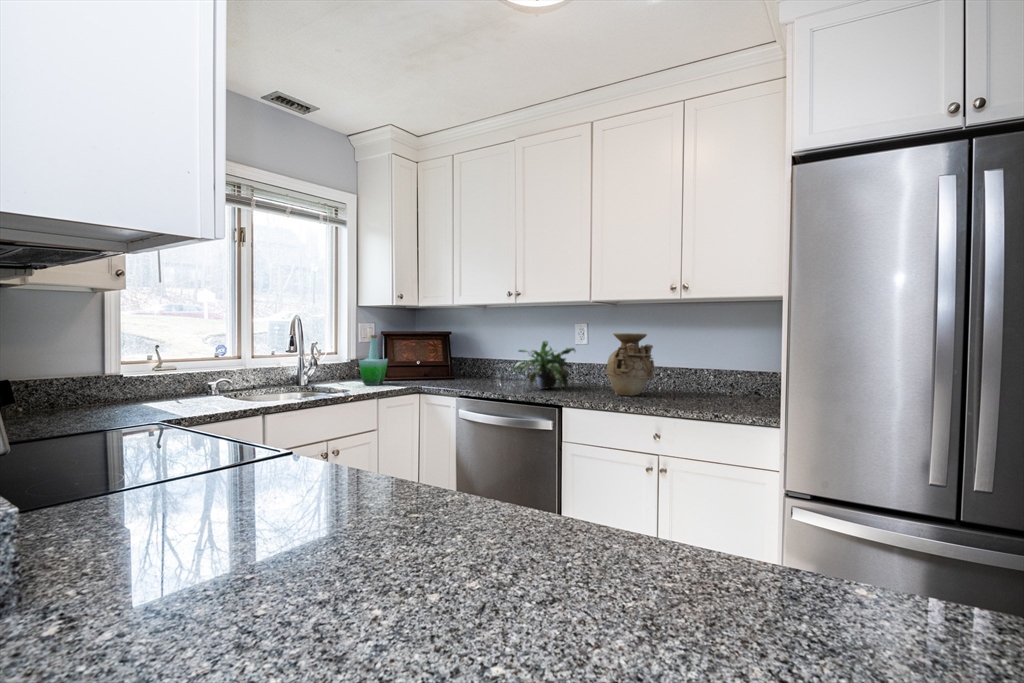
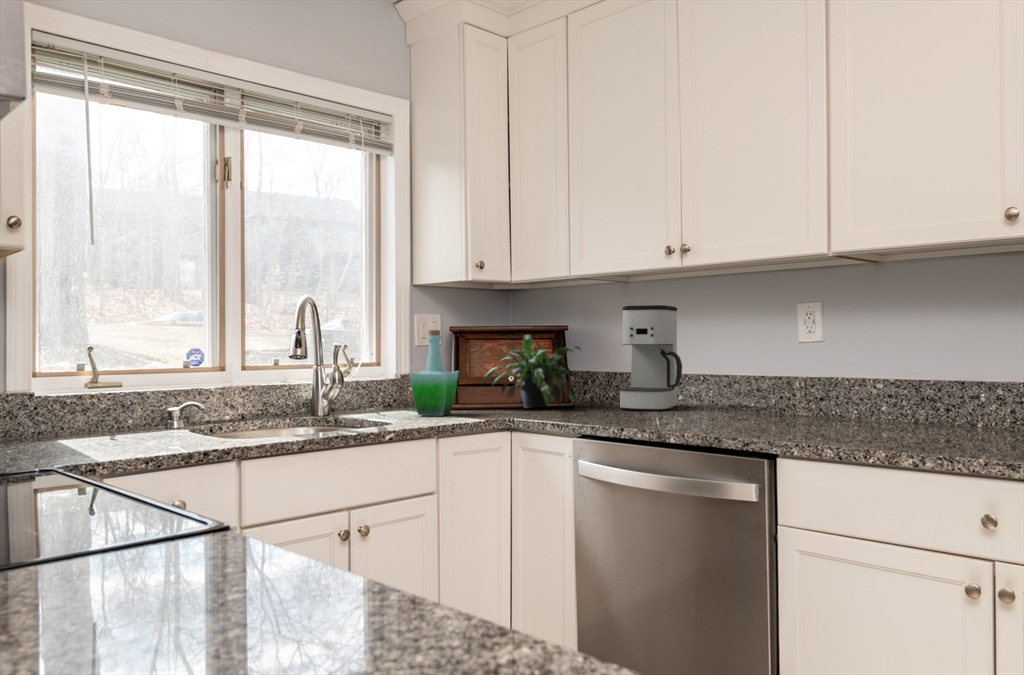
coffee maker: none [480,322,515,381] -> present [619,305,682,411]
vase: present [606,333,654,396] -> none [861,313,964,436]
potted plant: present [513,341,575,389] -> present [483,335,580,408]

